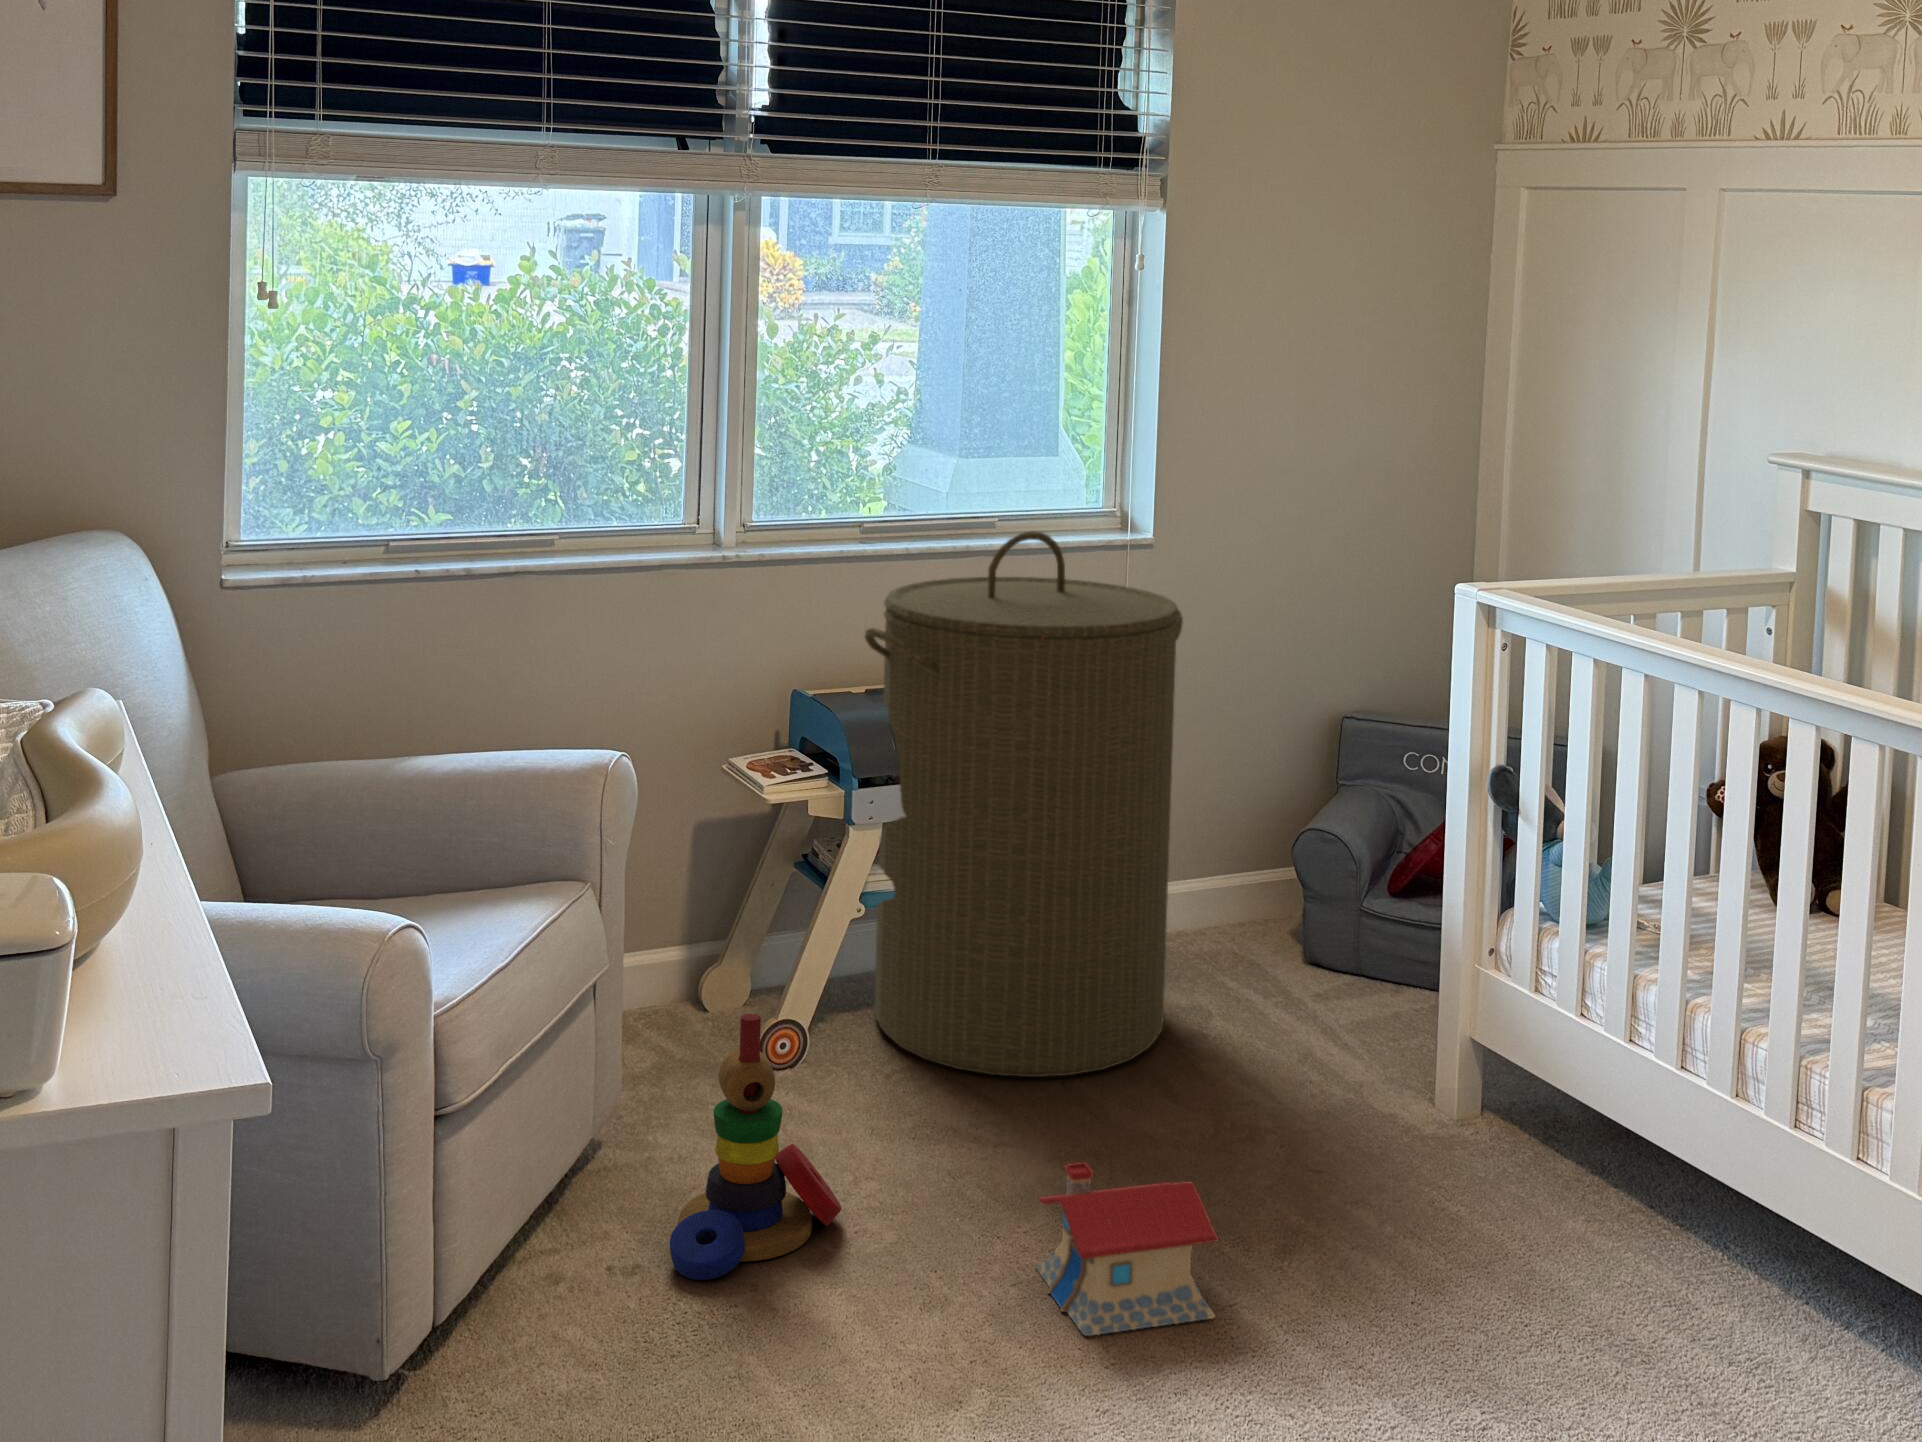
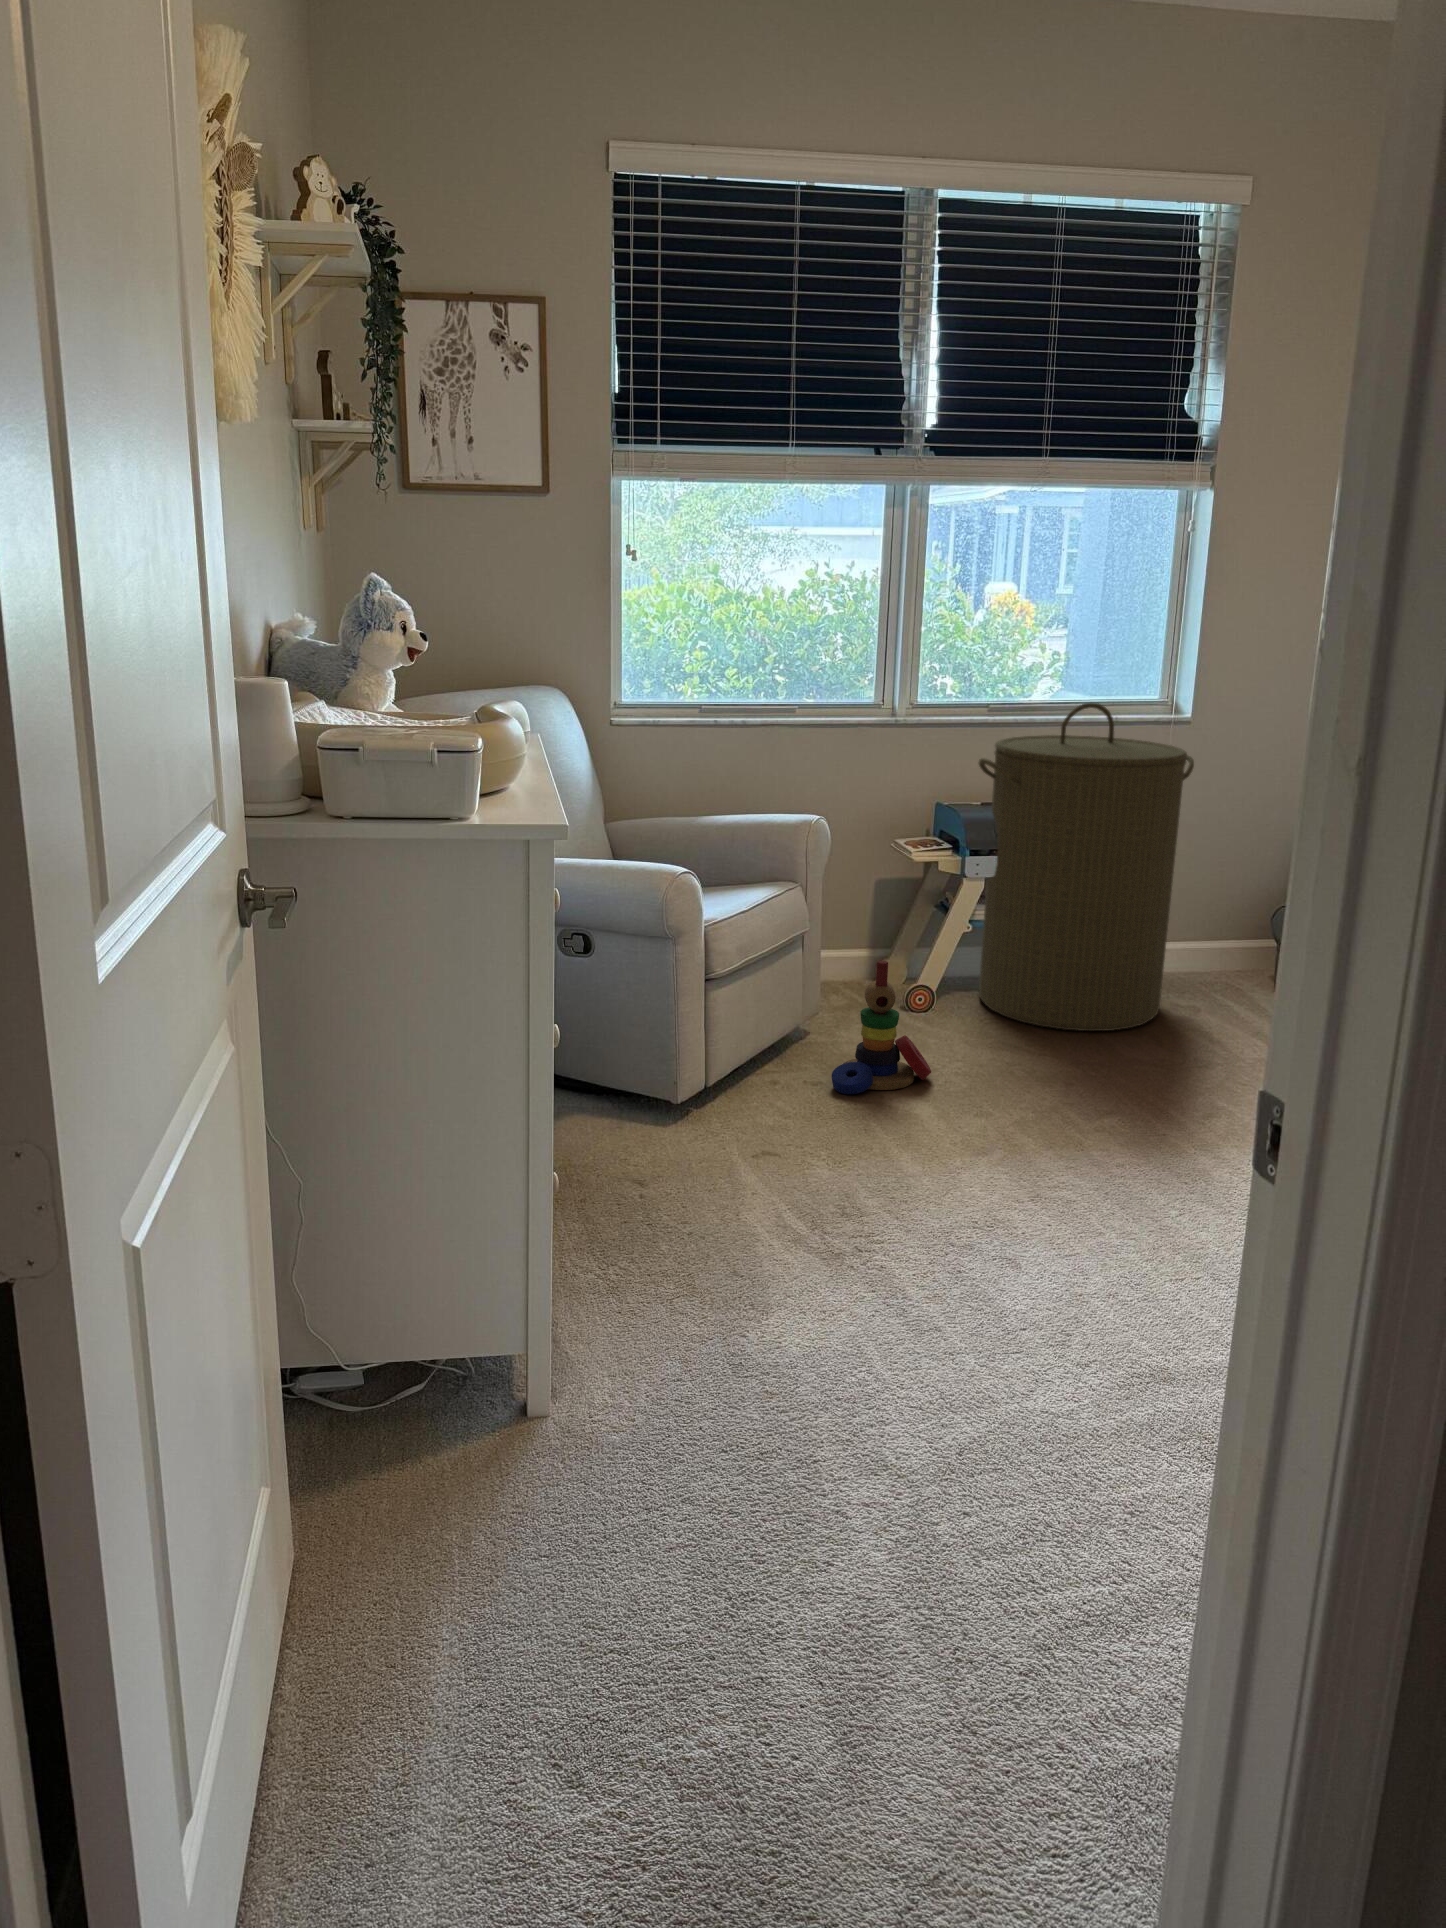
toy house: present [1037,1162,1219,1336] -> none [1037,1054,1142,1143]

